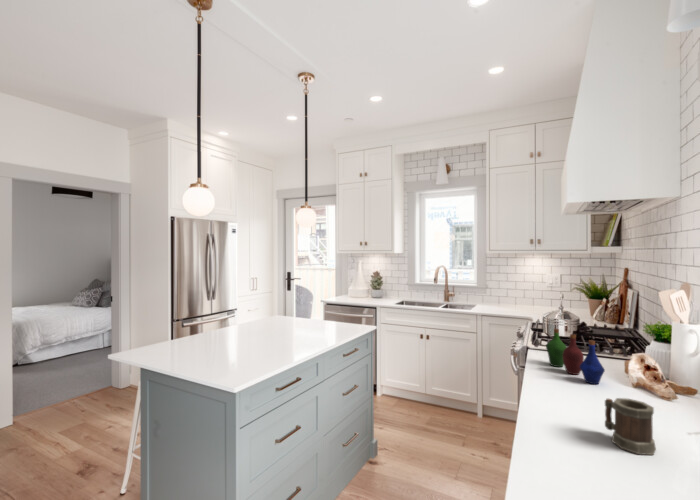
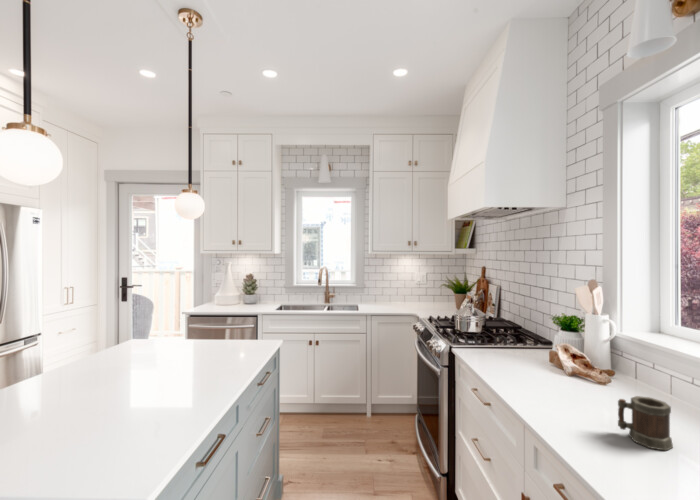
bottle: present [546,329,605,384] -> none [486,328,552,379]

